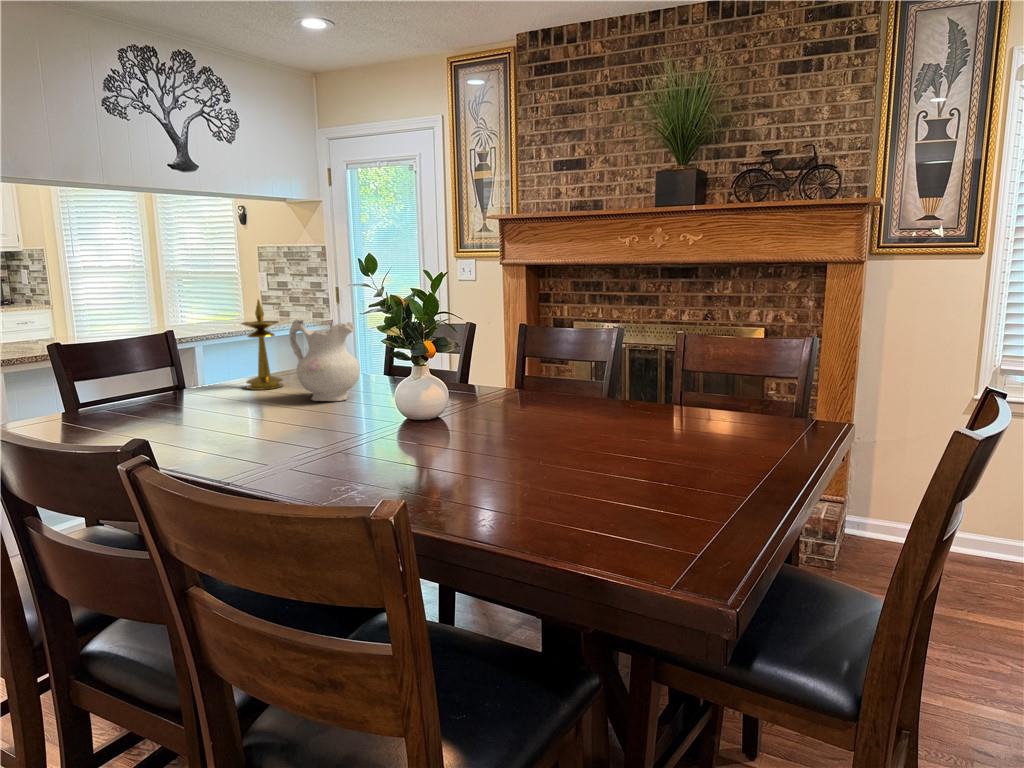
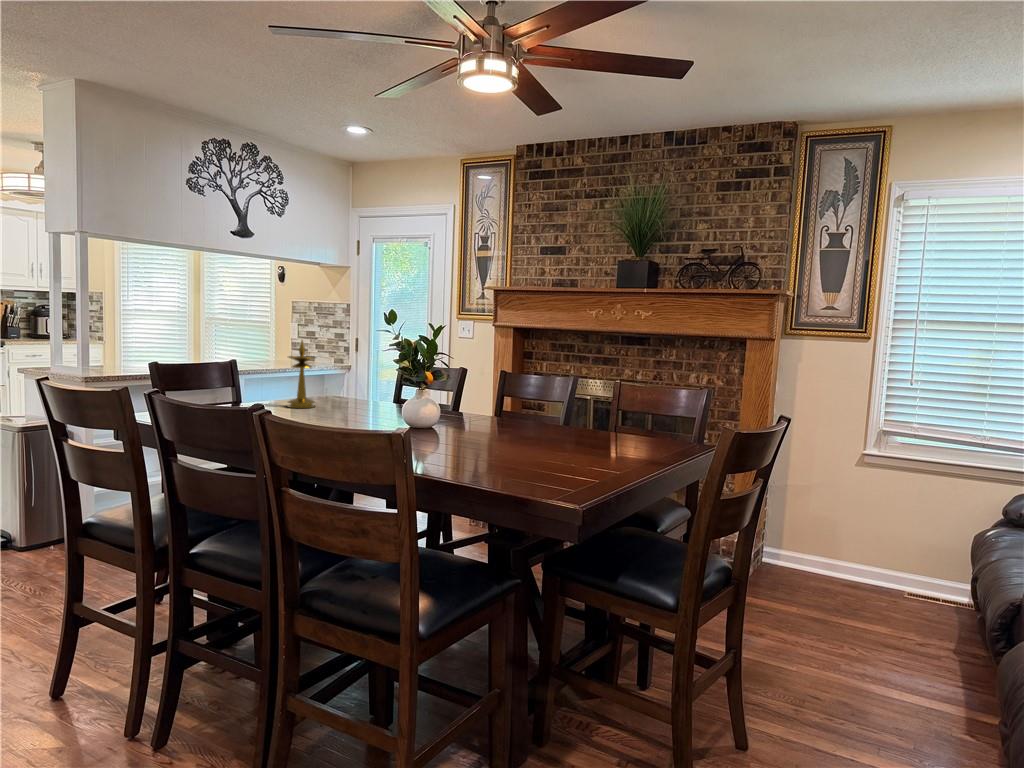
ceramic pitcher: present [289,320,360,401] -> none [325,355,376,418]

